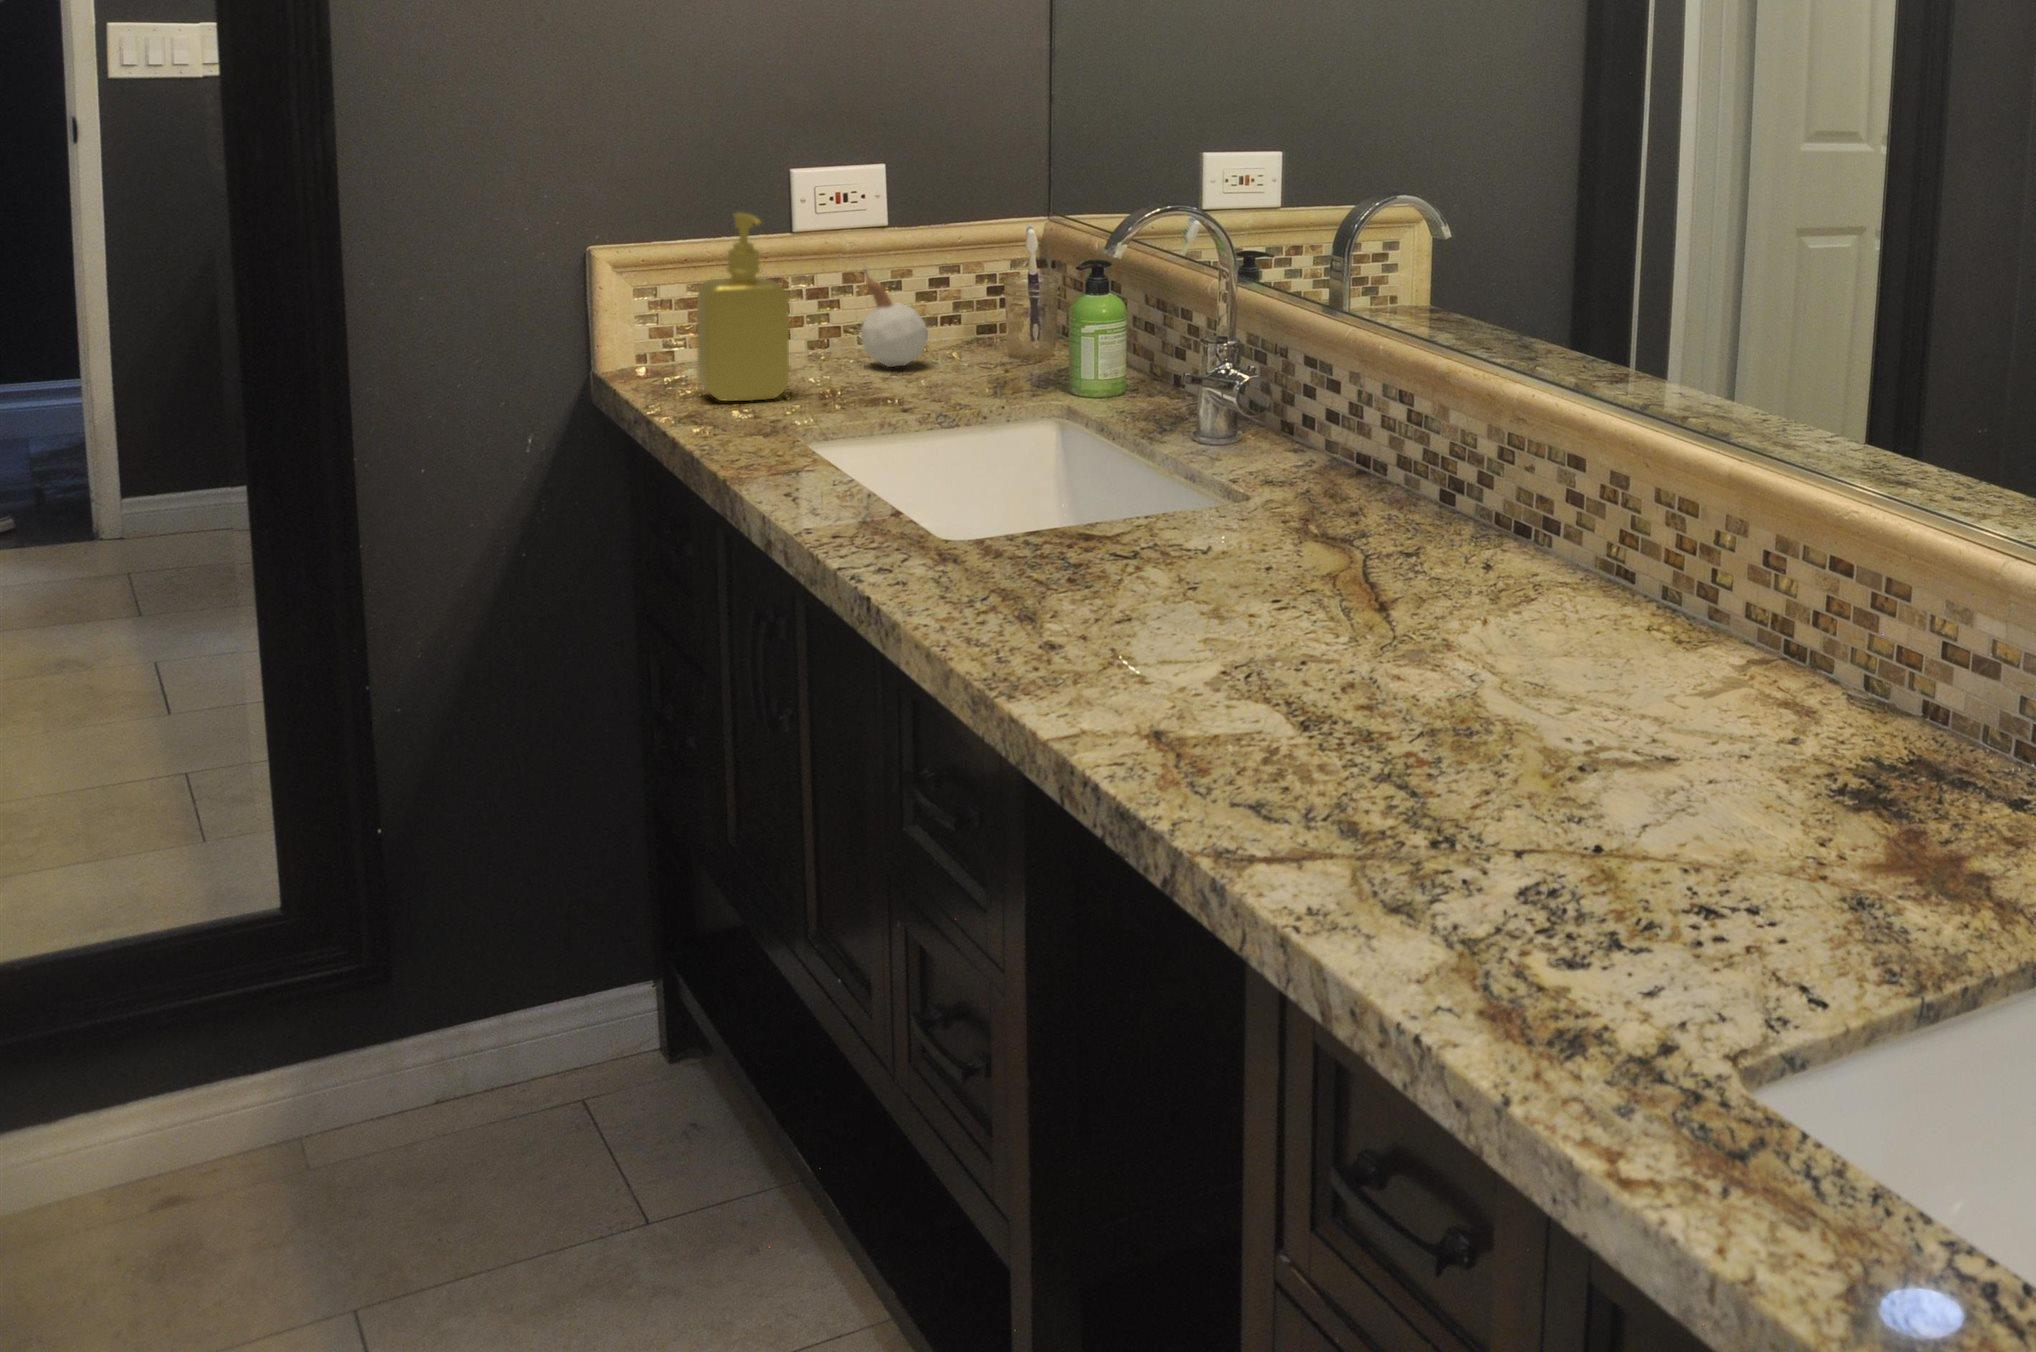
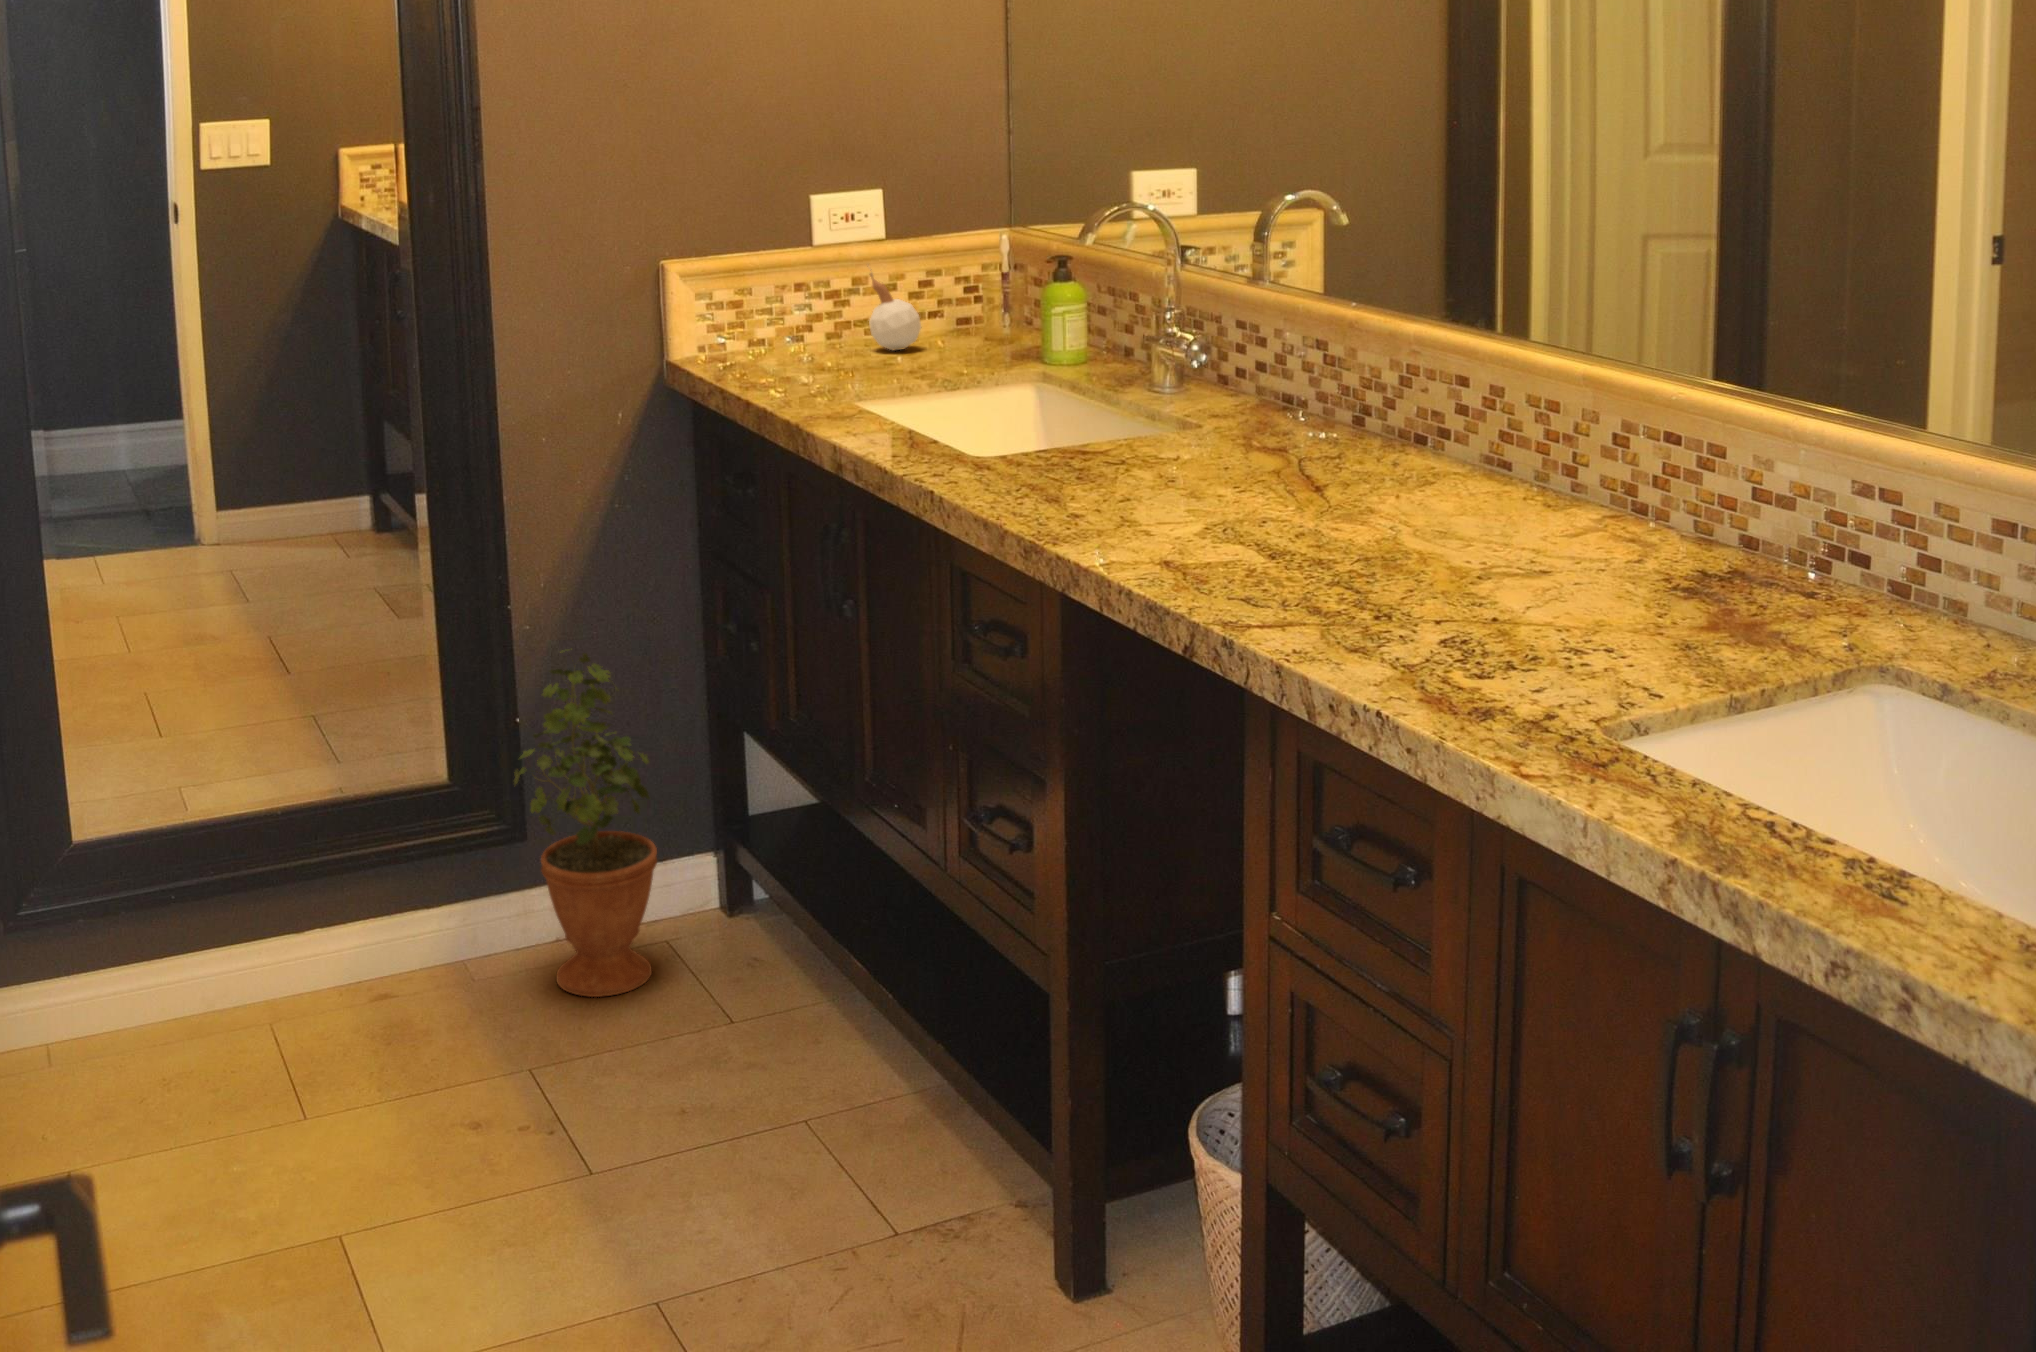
soap dispenser: present [697,212,789,401] -> none [754,229,824,377]
potted plant: none [331,746,538,1202] -> present [514,653,657,997]

